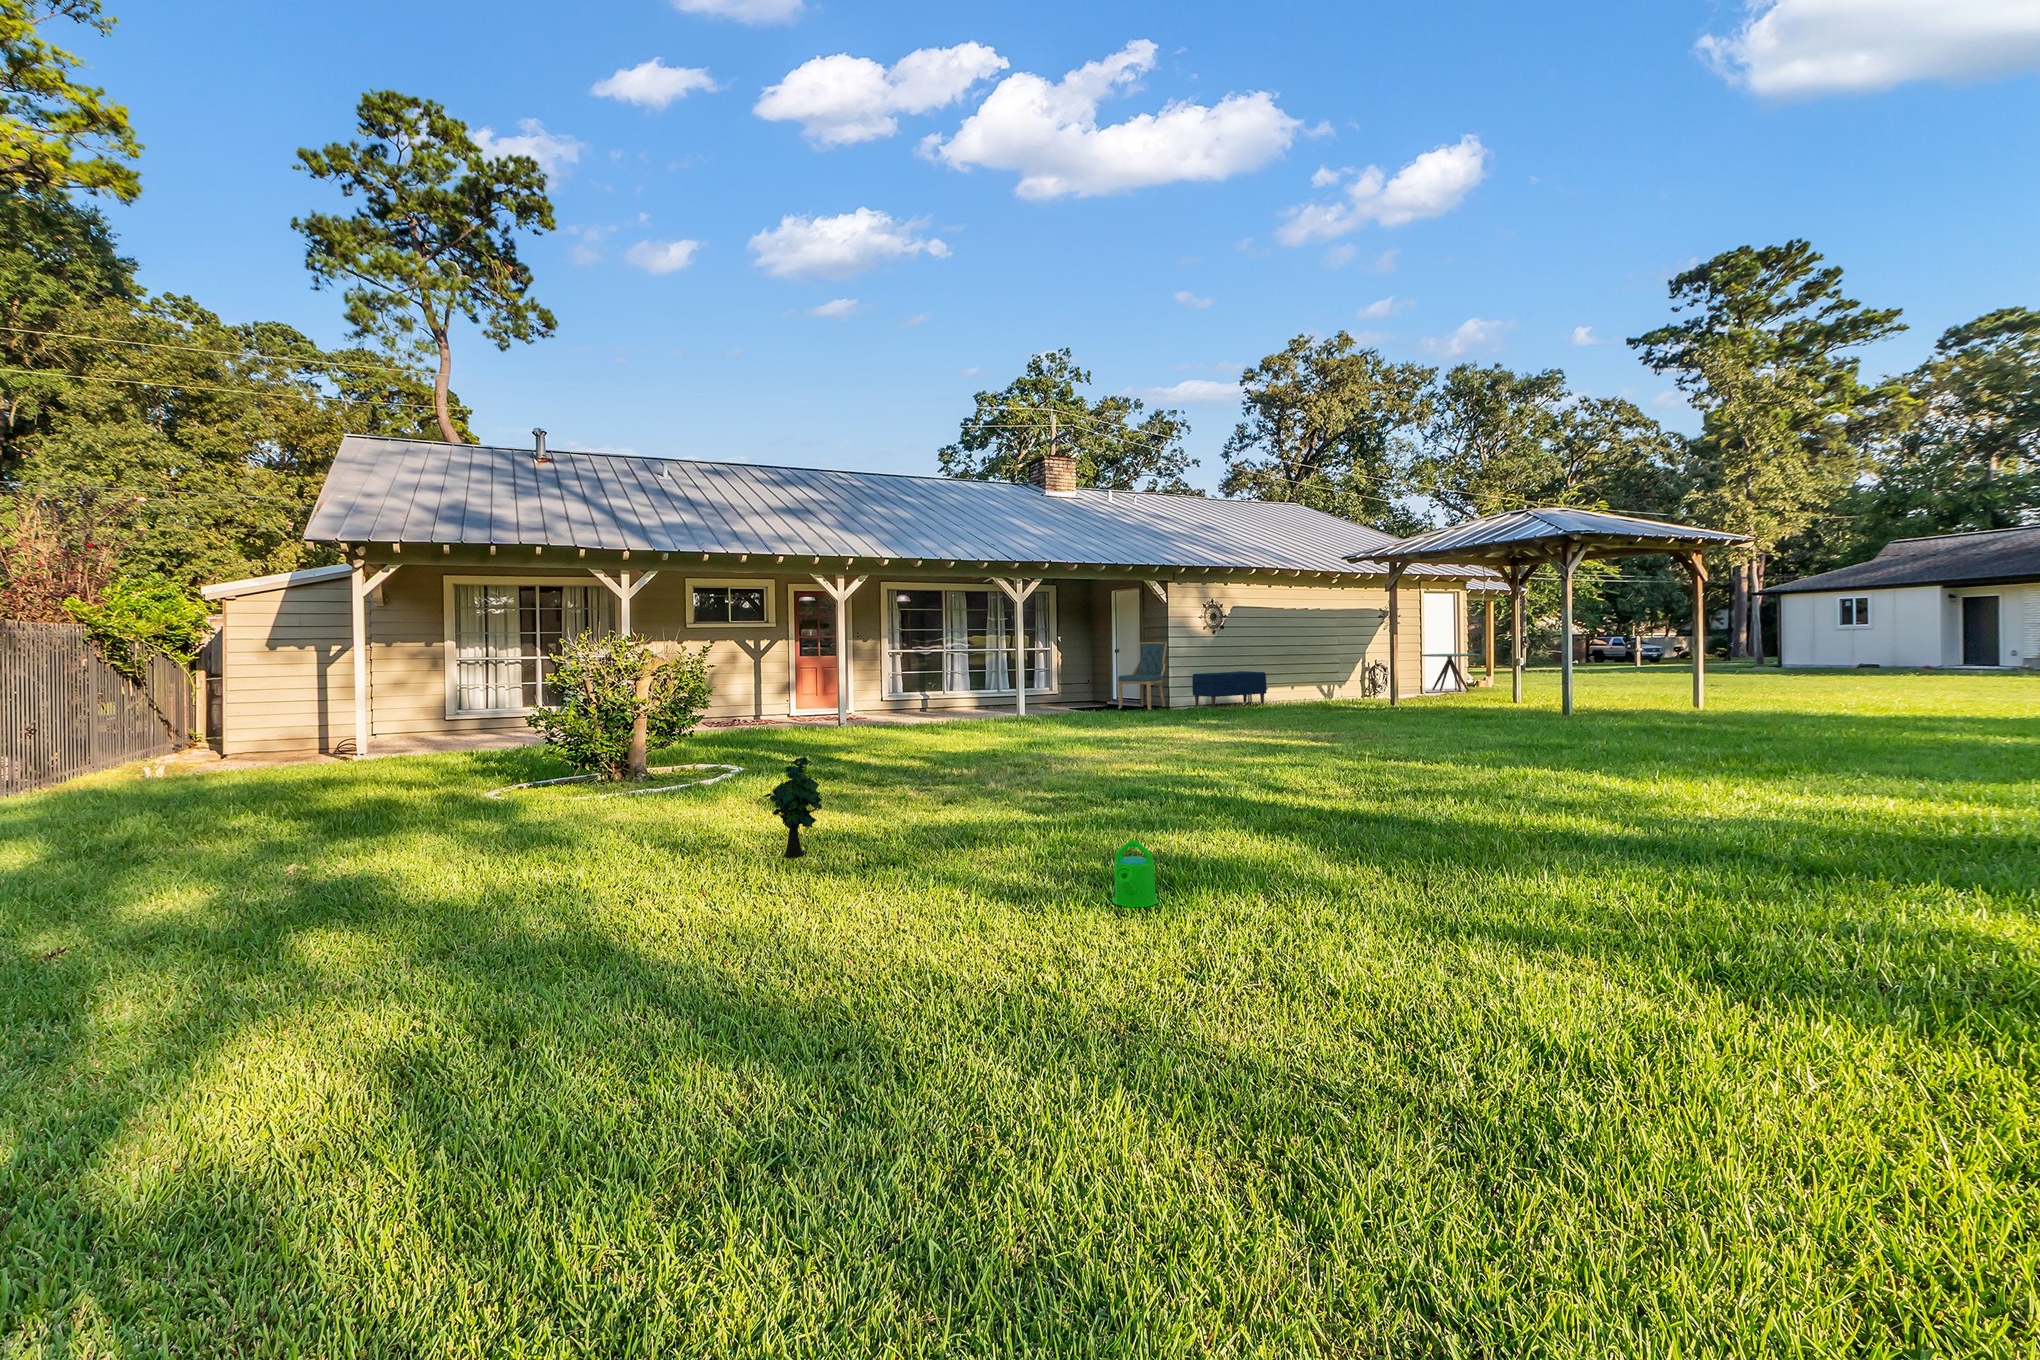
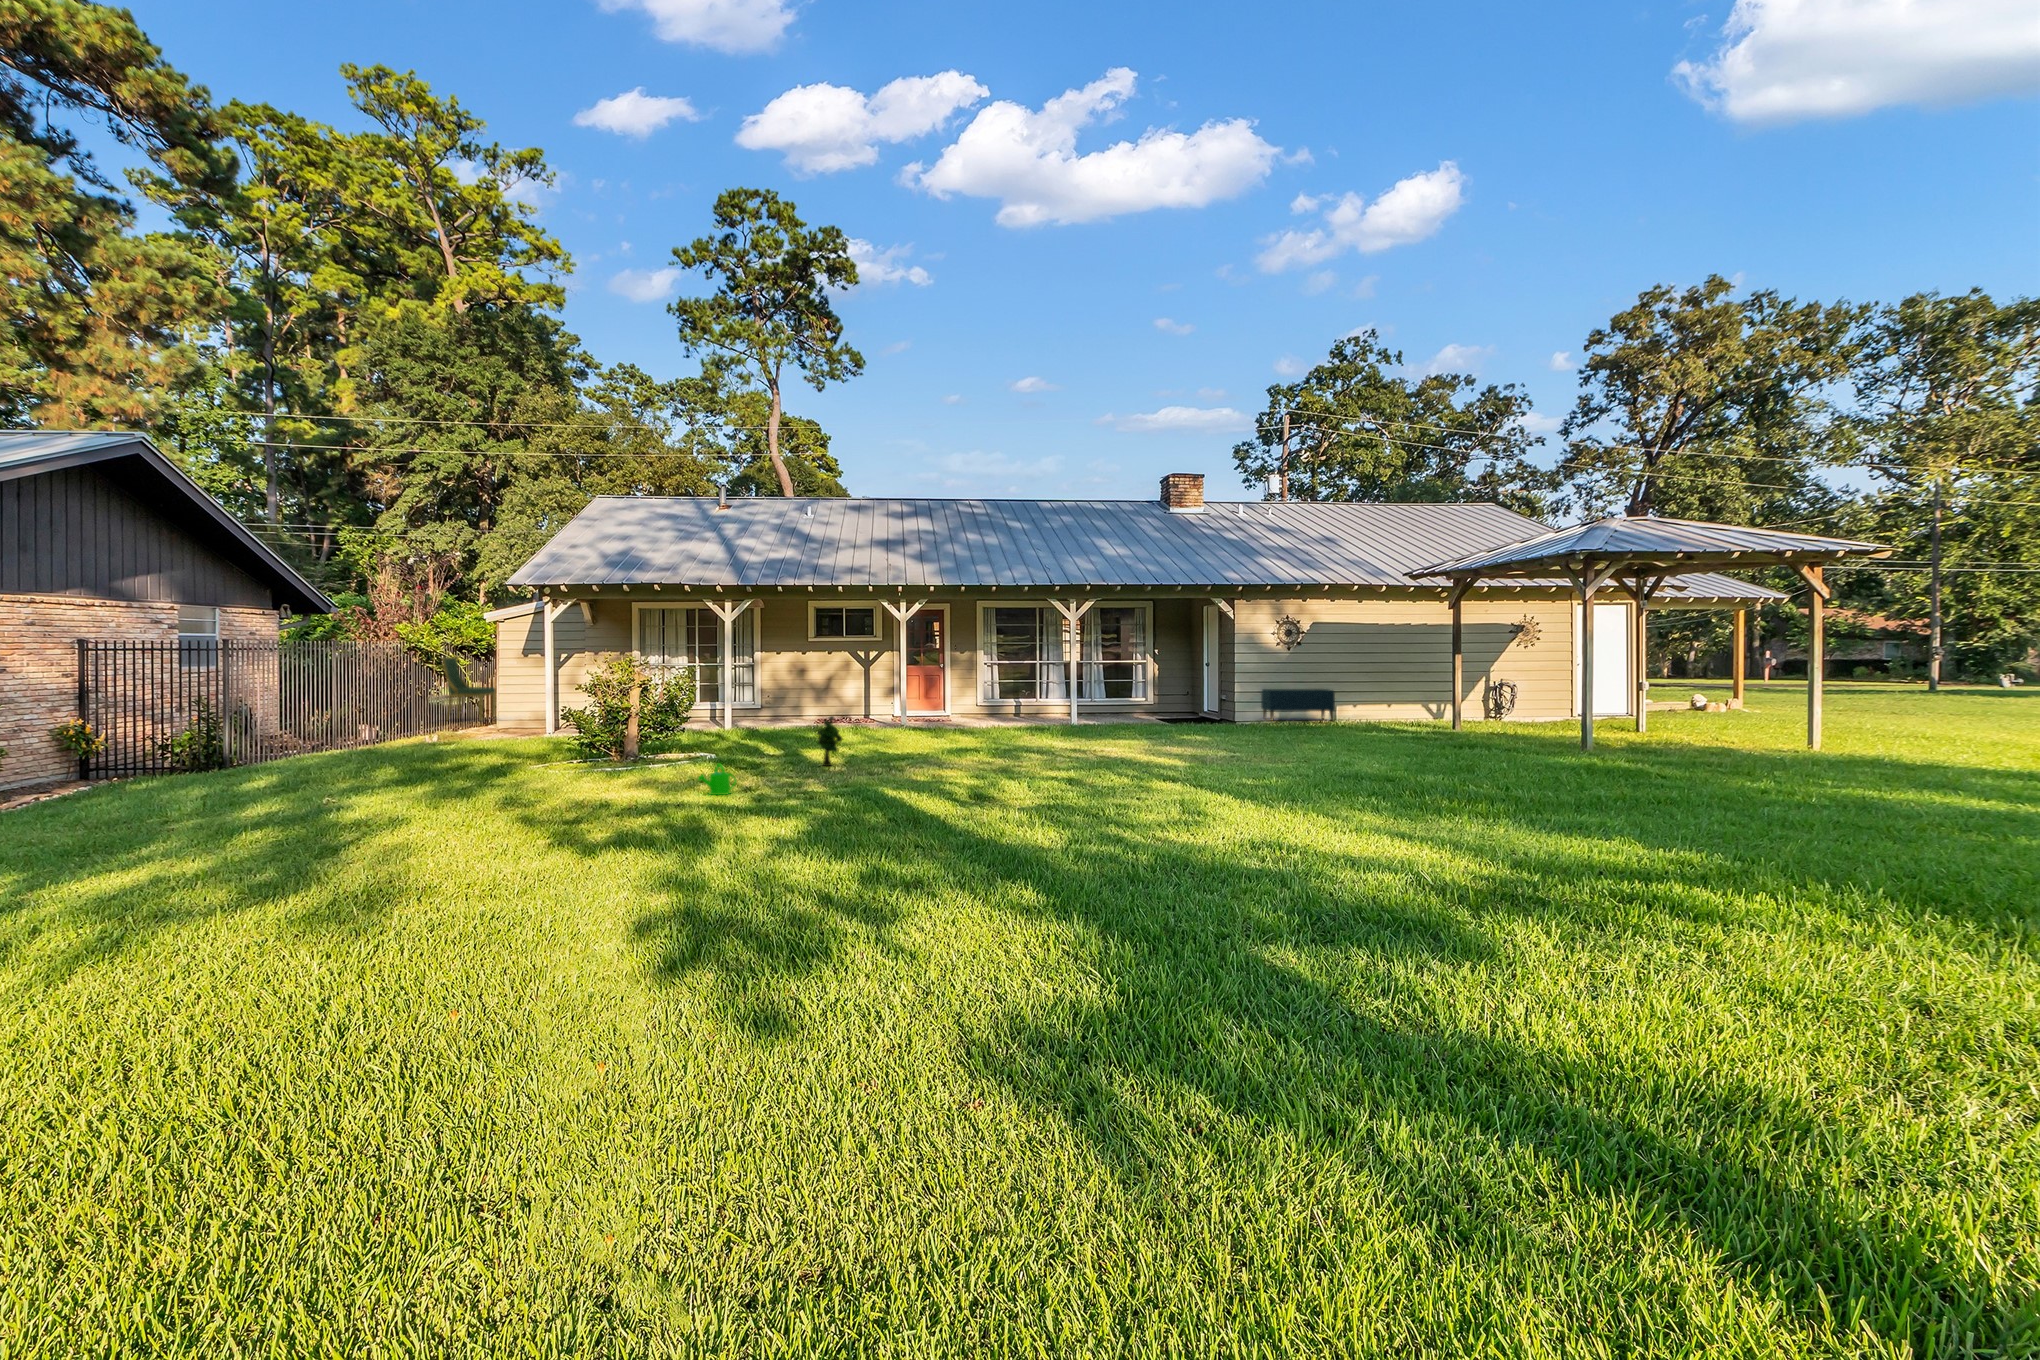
chair: present [1118,642,1167,710] -> present [442,657,496,721]
round table: present [1421,654,1479,691] -> none [1572,680,1640,722]
decorative plant: present [763,757,822,857] -> present [816,716,842,766]

